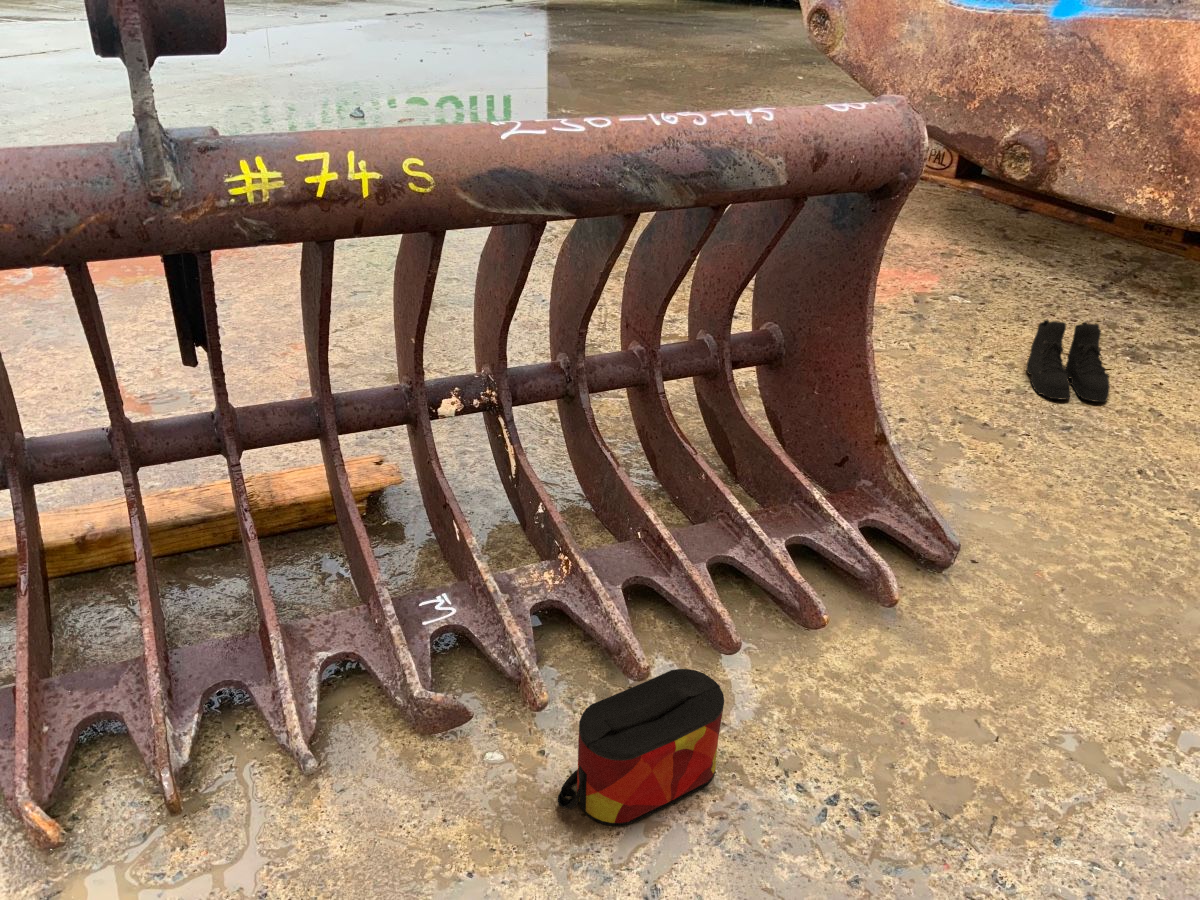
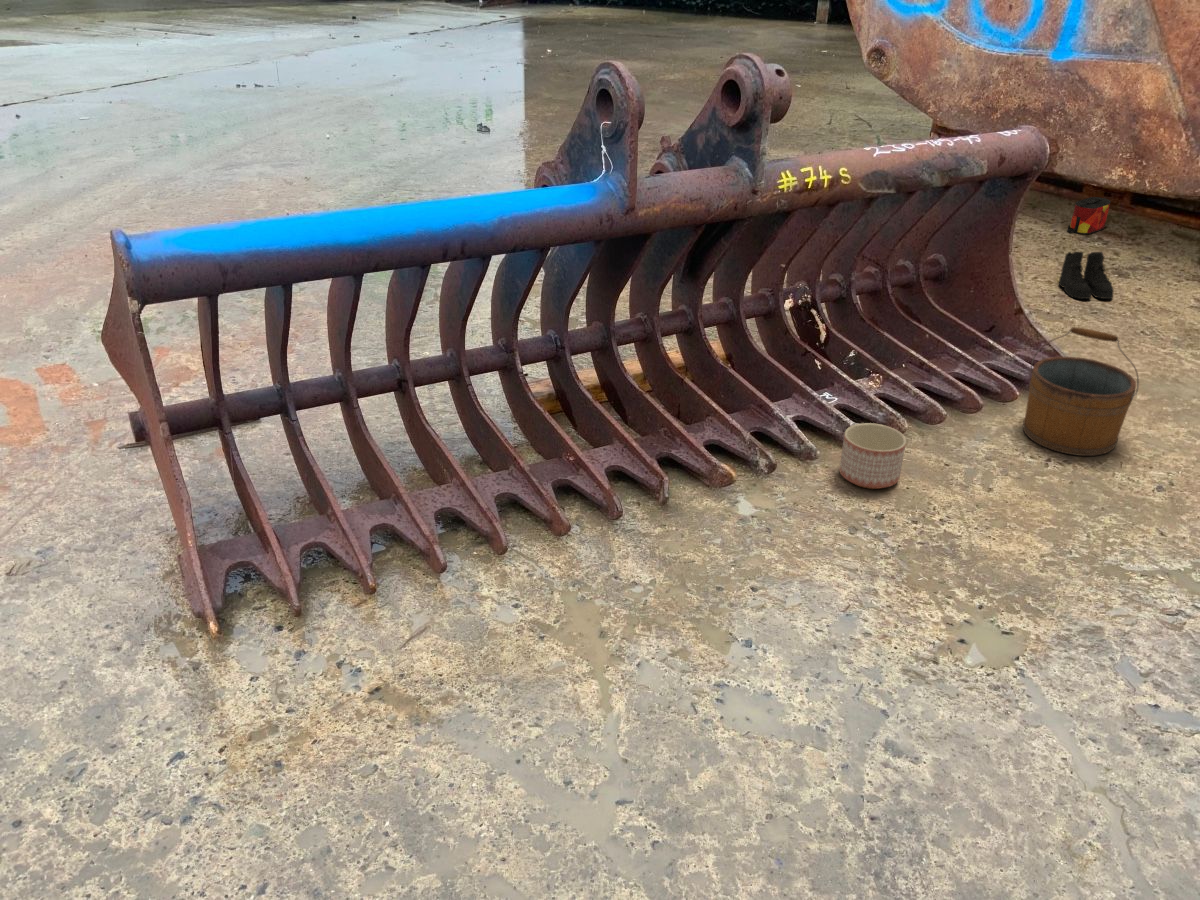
bucket: none [814,522,1036,791] -> present [1023,327,1139,456]
bag: present [558,669,724,826] -> present [1067,197,1111,234]
planter: none [344,695,478,856] -> present [839,423,906,489]

